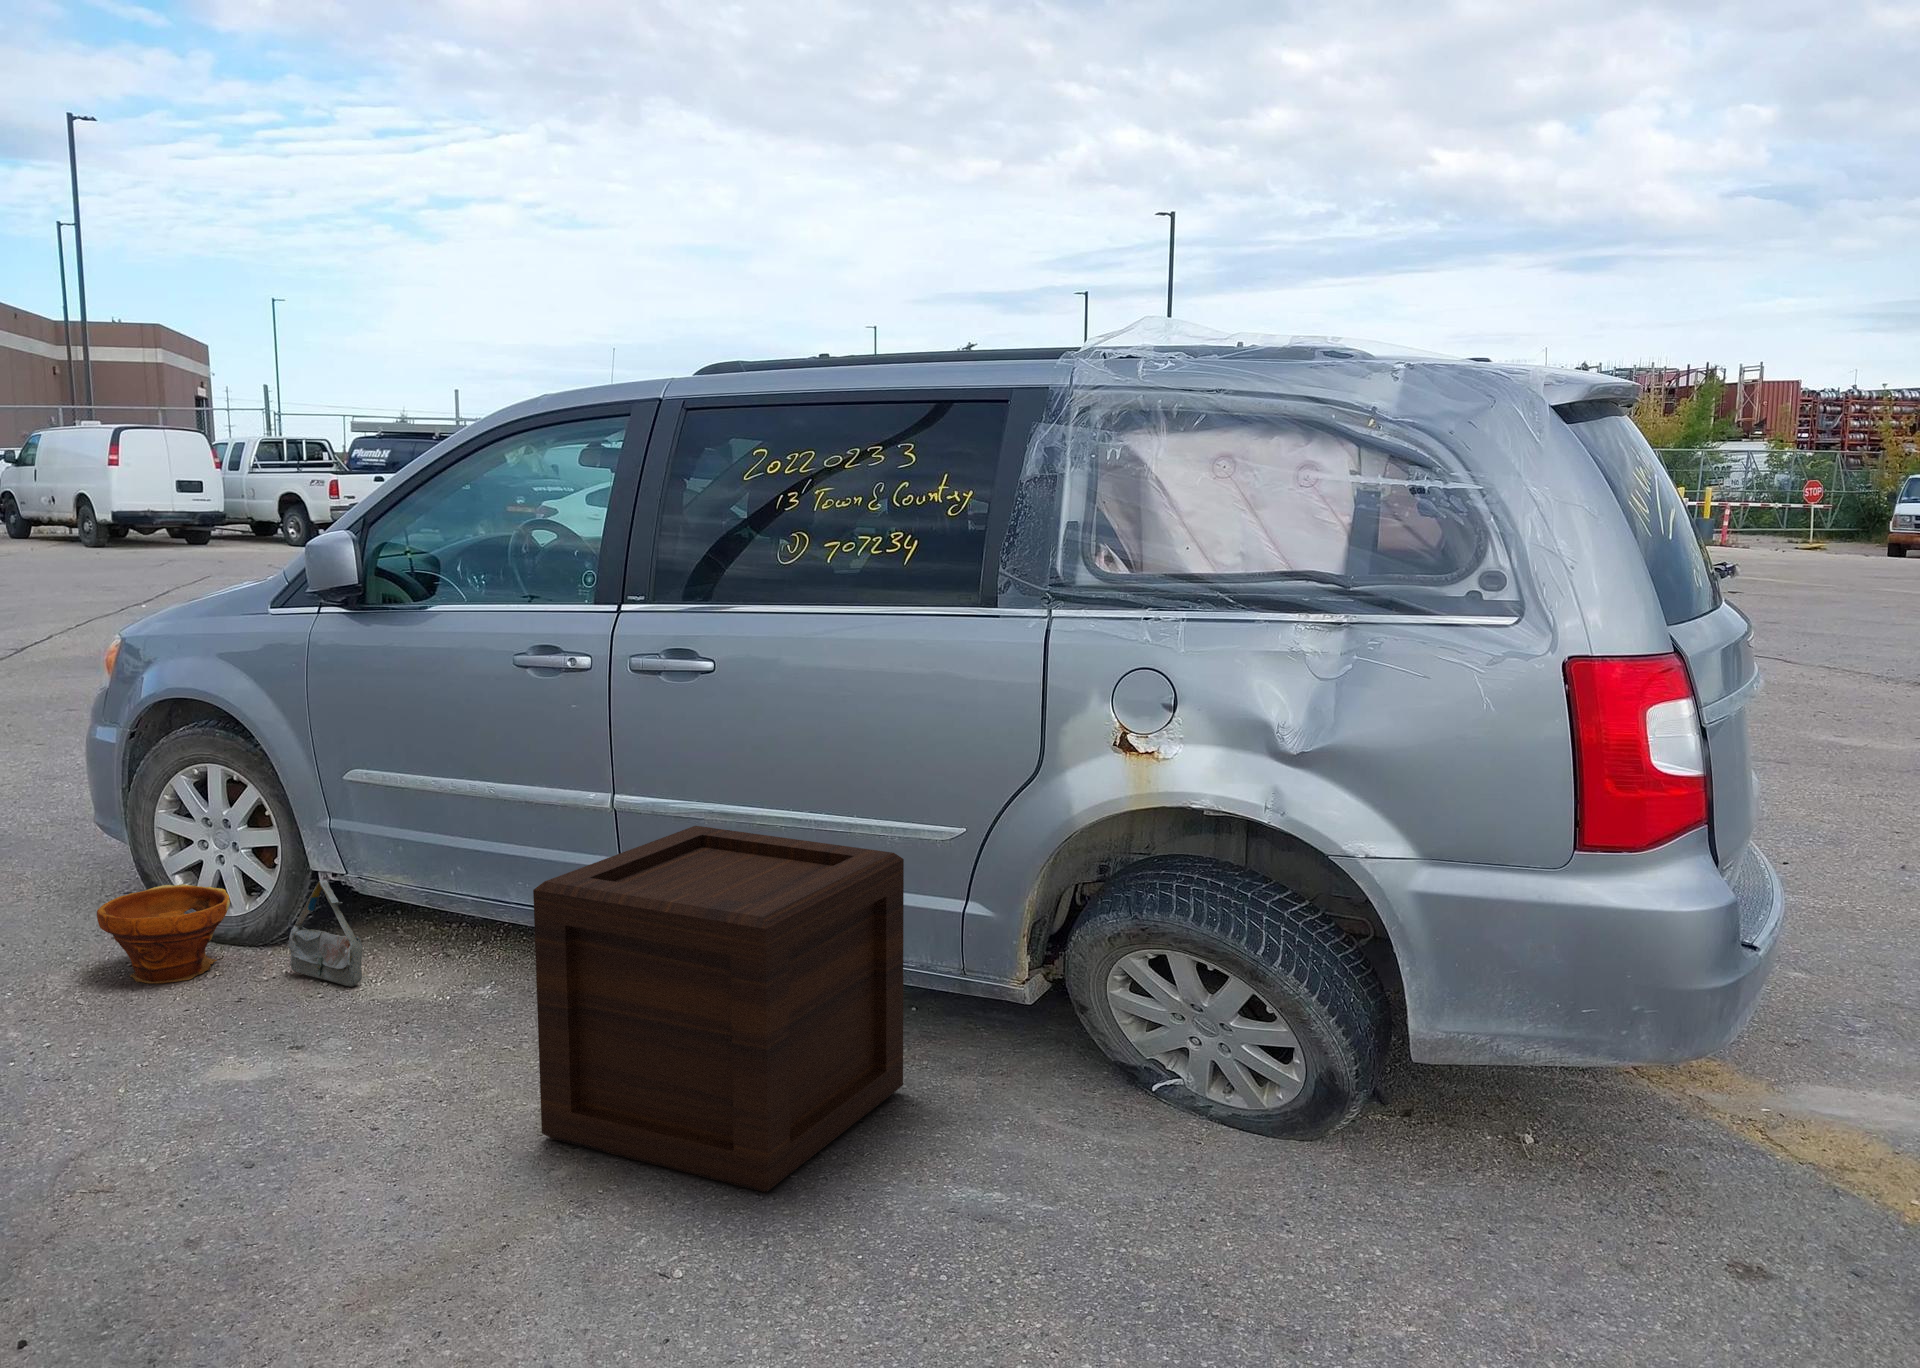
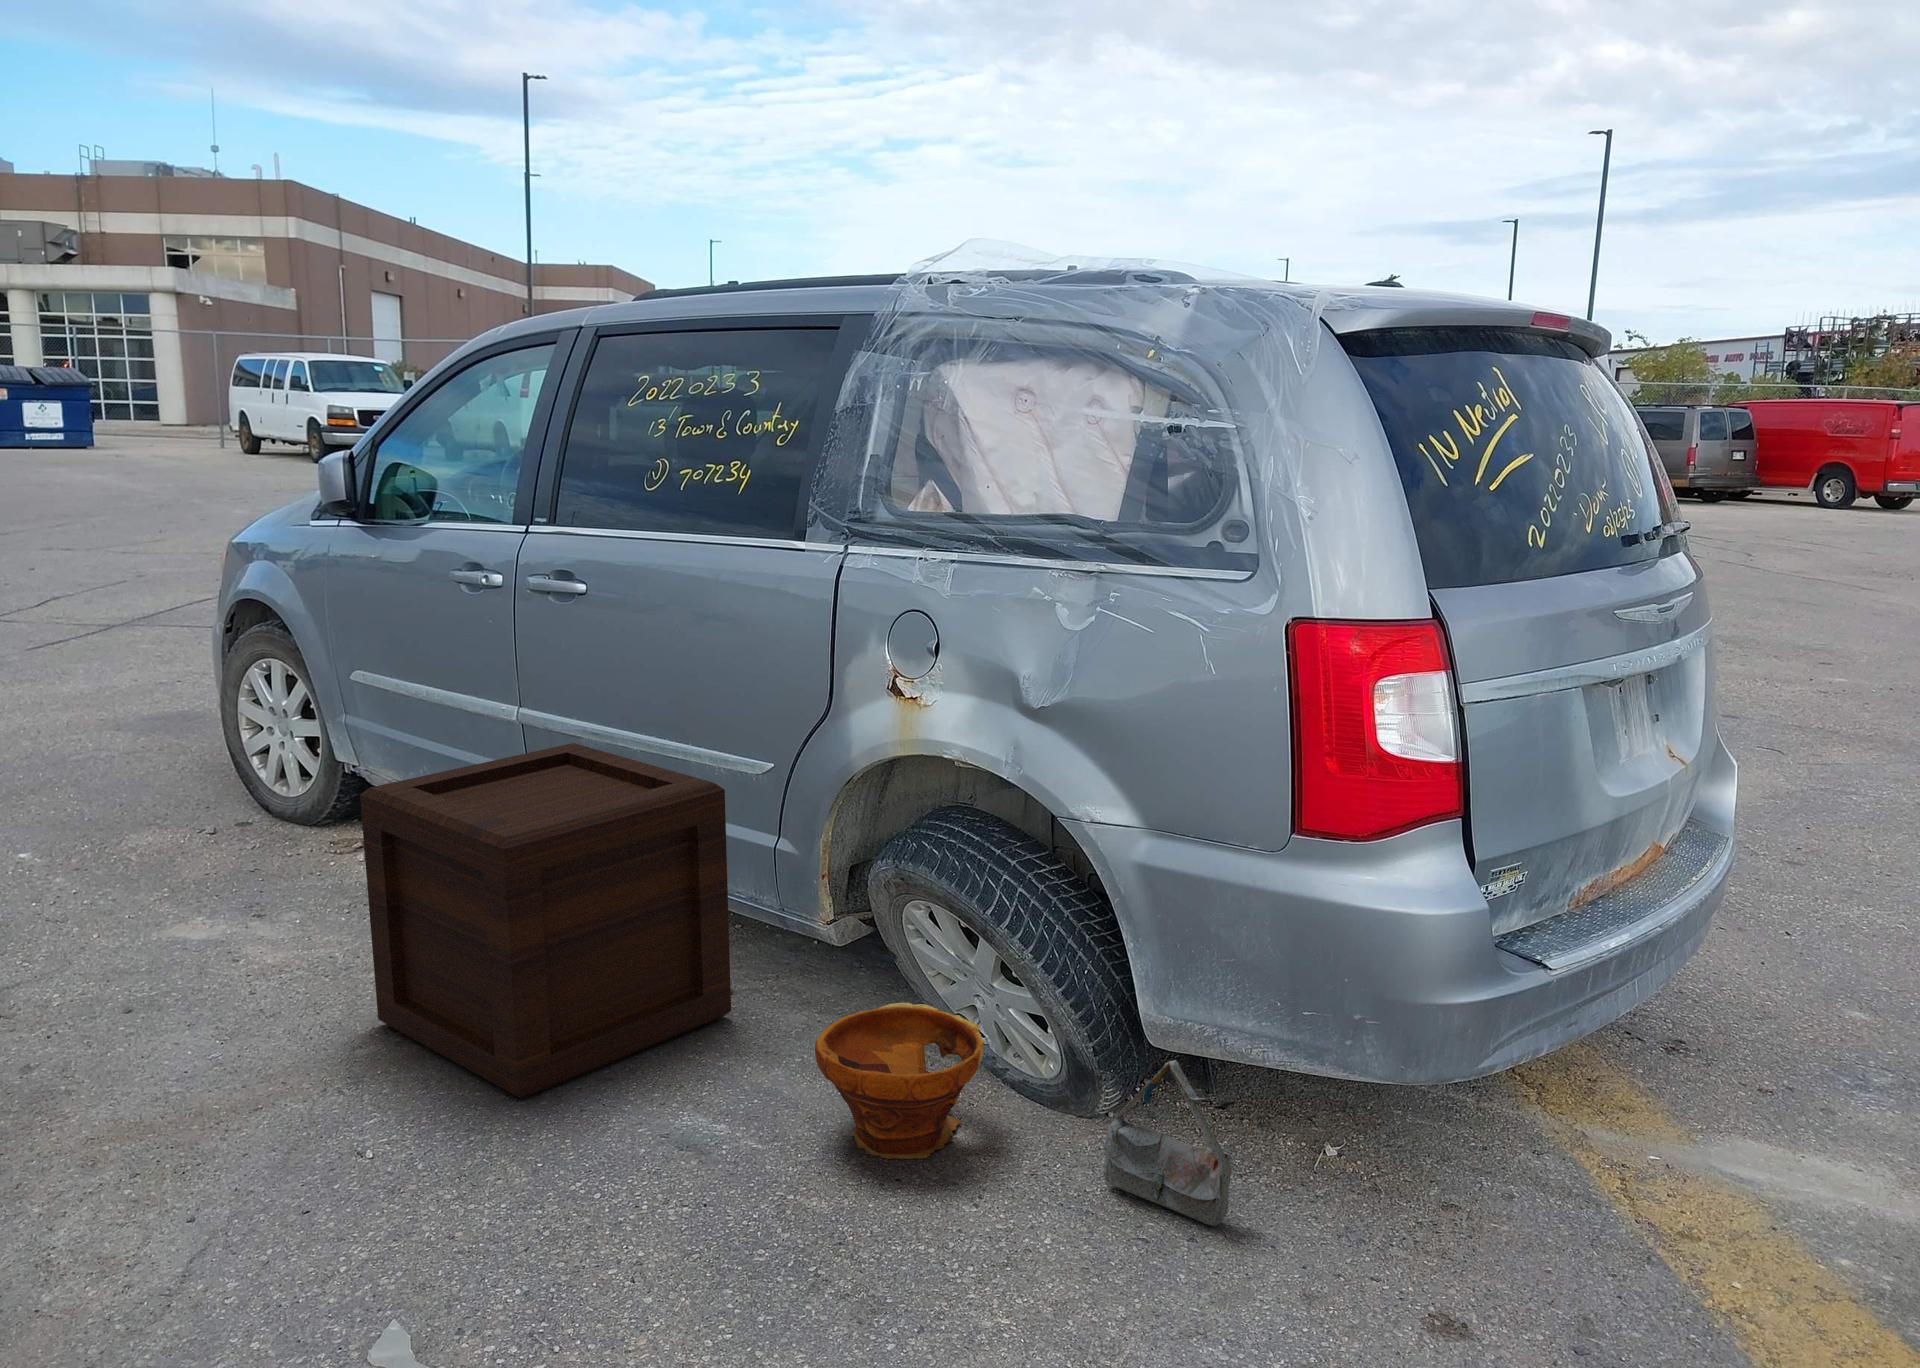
bag: present [288,880,362,987] -> present [1103,1060,1231,1227]
planter: present [97,884,230,984] -> present [815,1003,984,1159]

